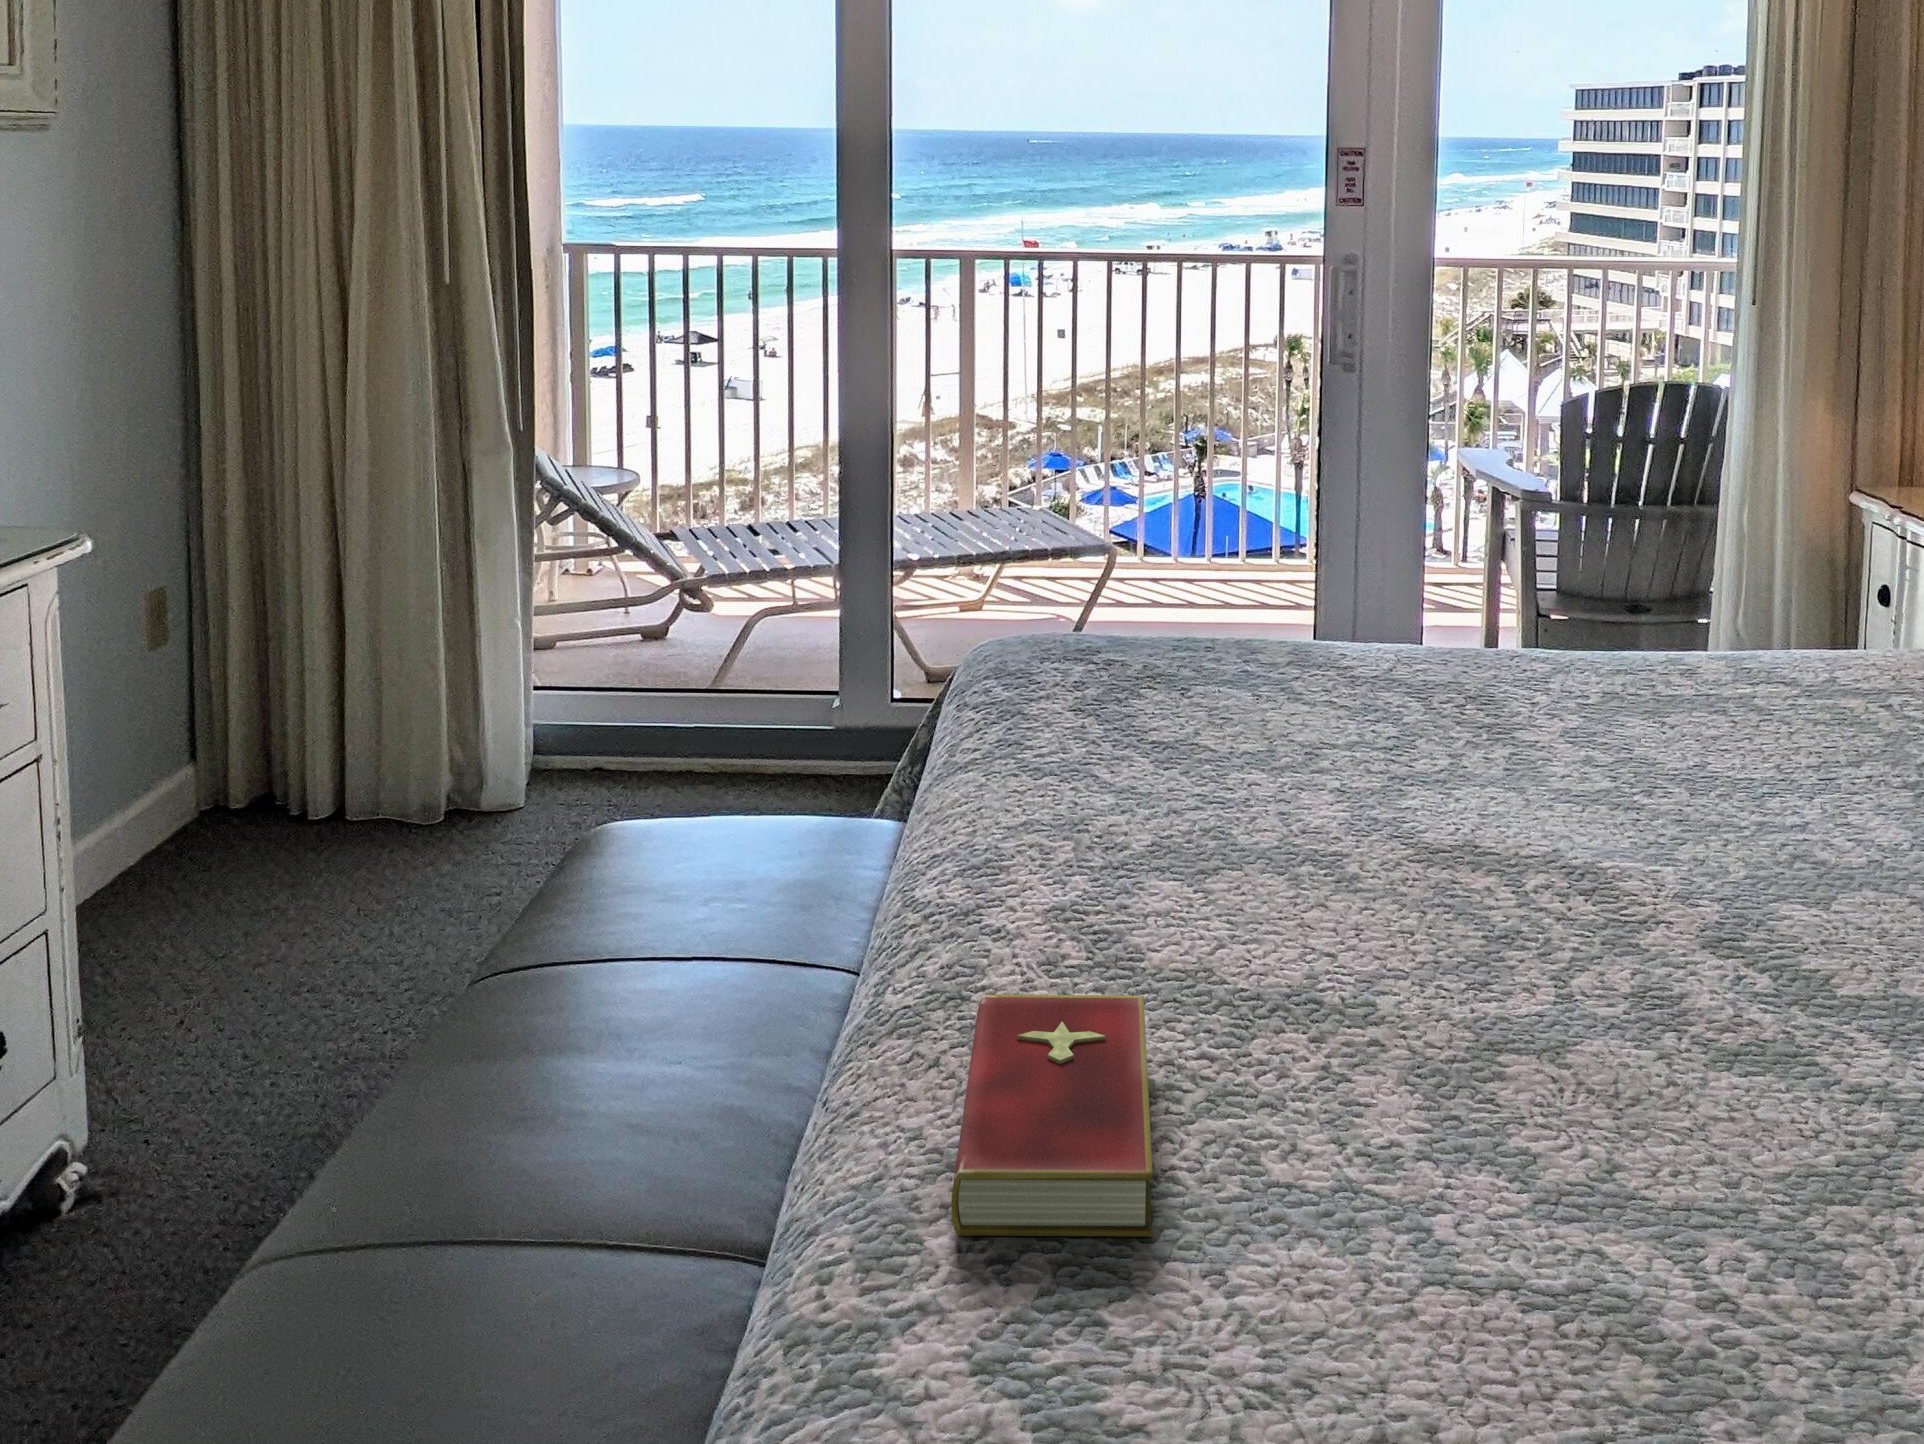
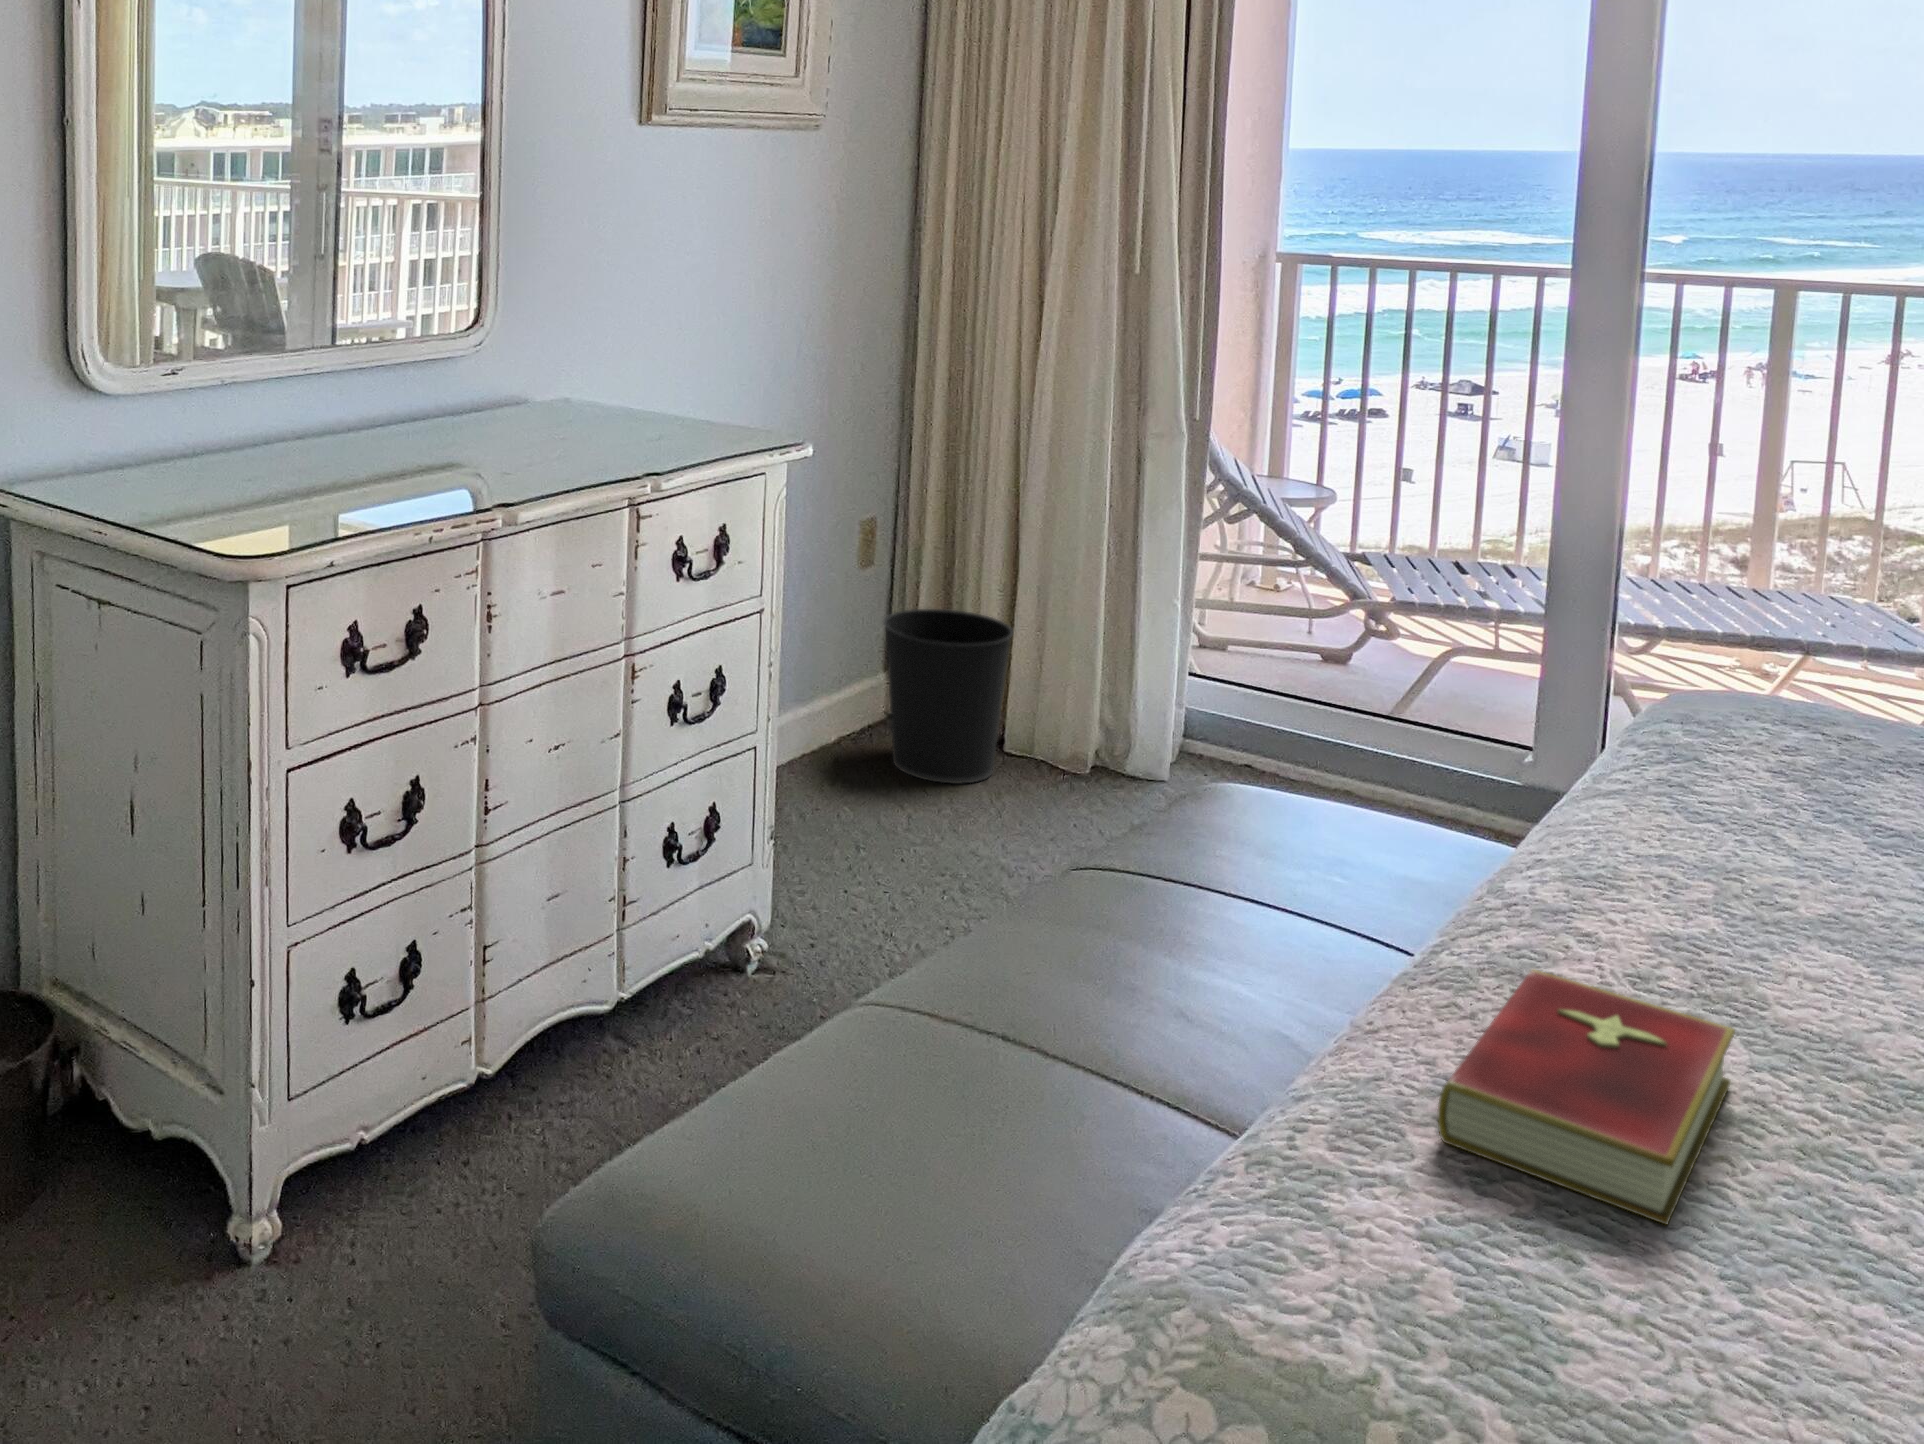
wastebasket: none [193,676,352,880] -> present [883,609,1014,783]

